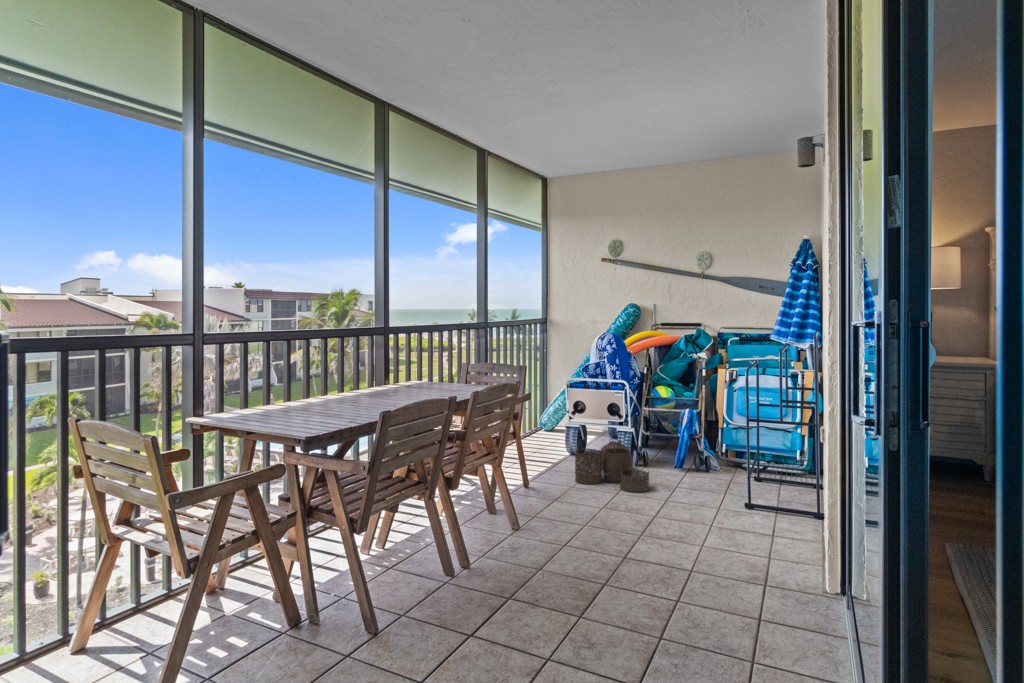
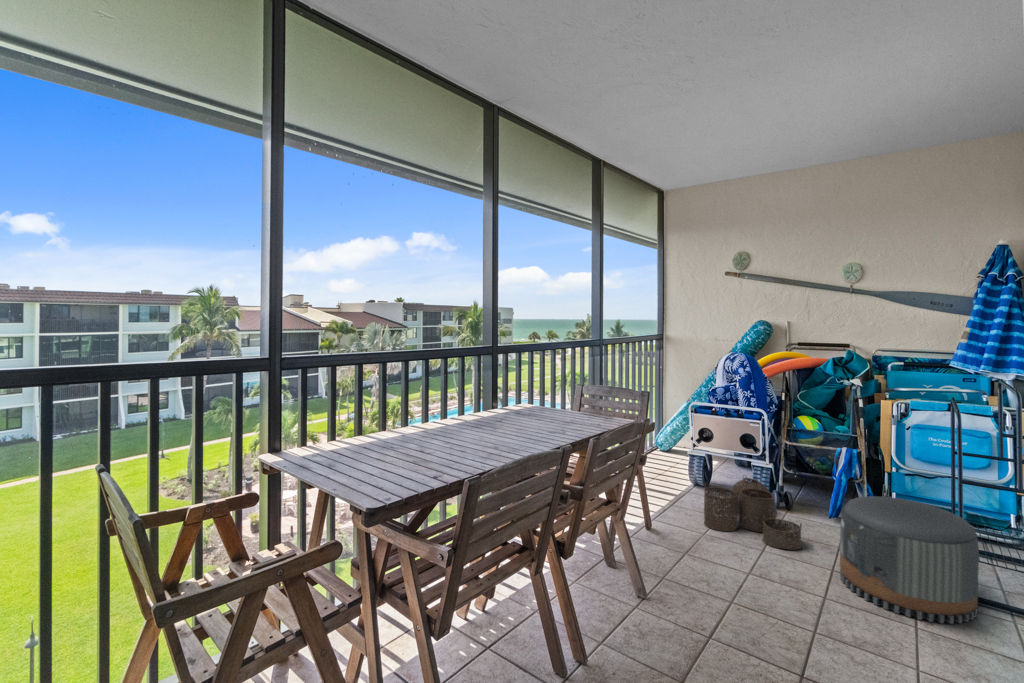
pouf: none [672,441,758,524] -> present [840,496,979,624]

